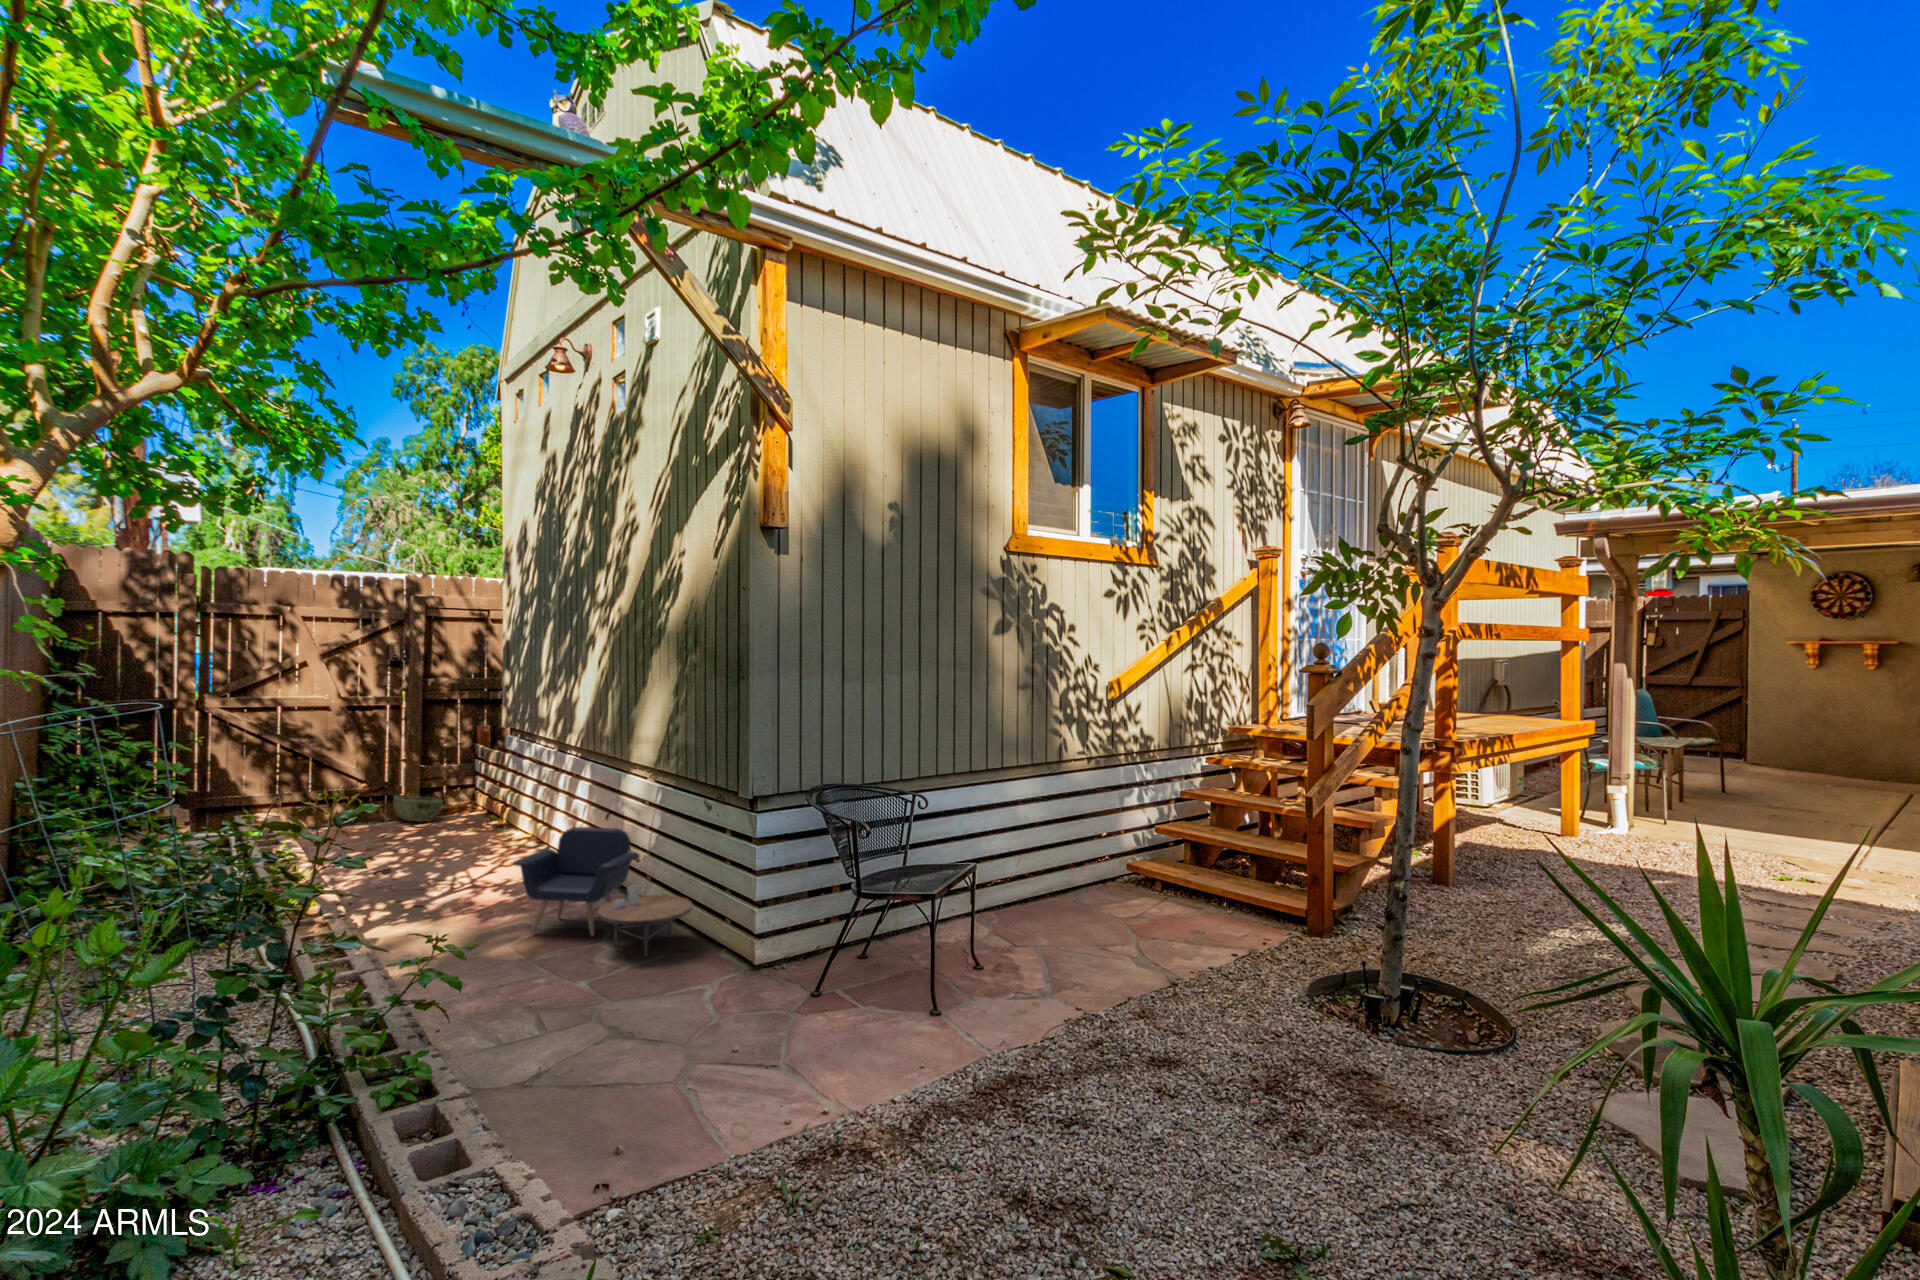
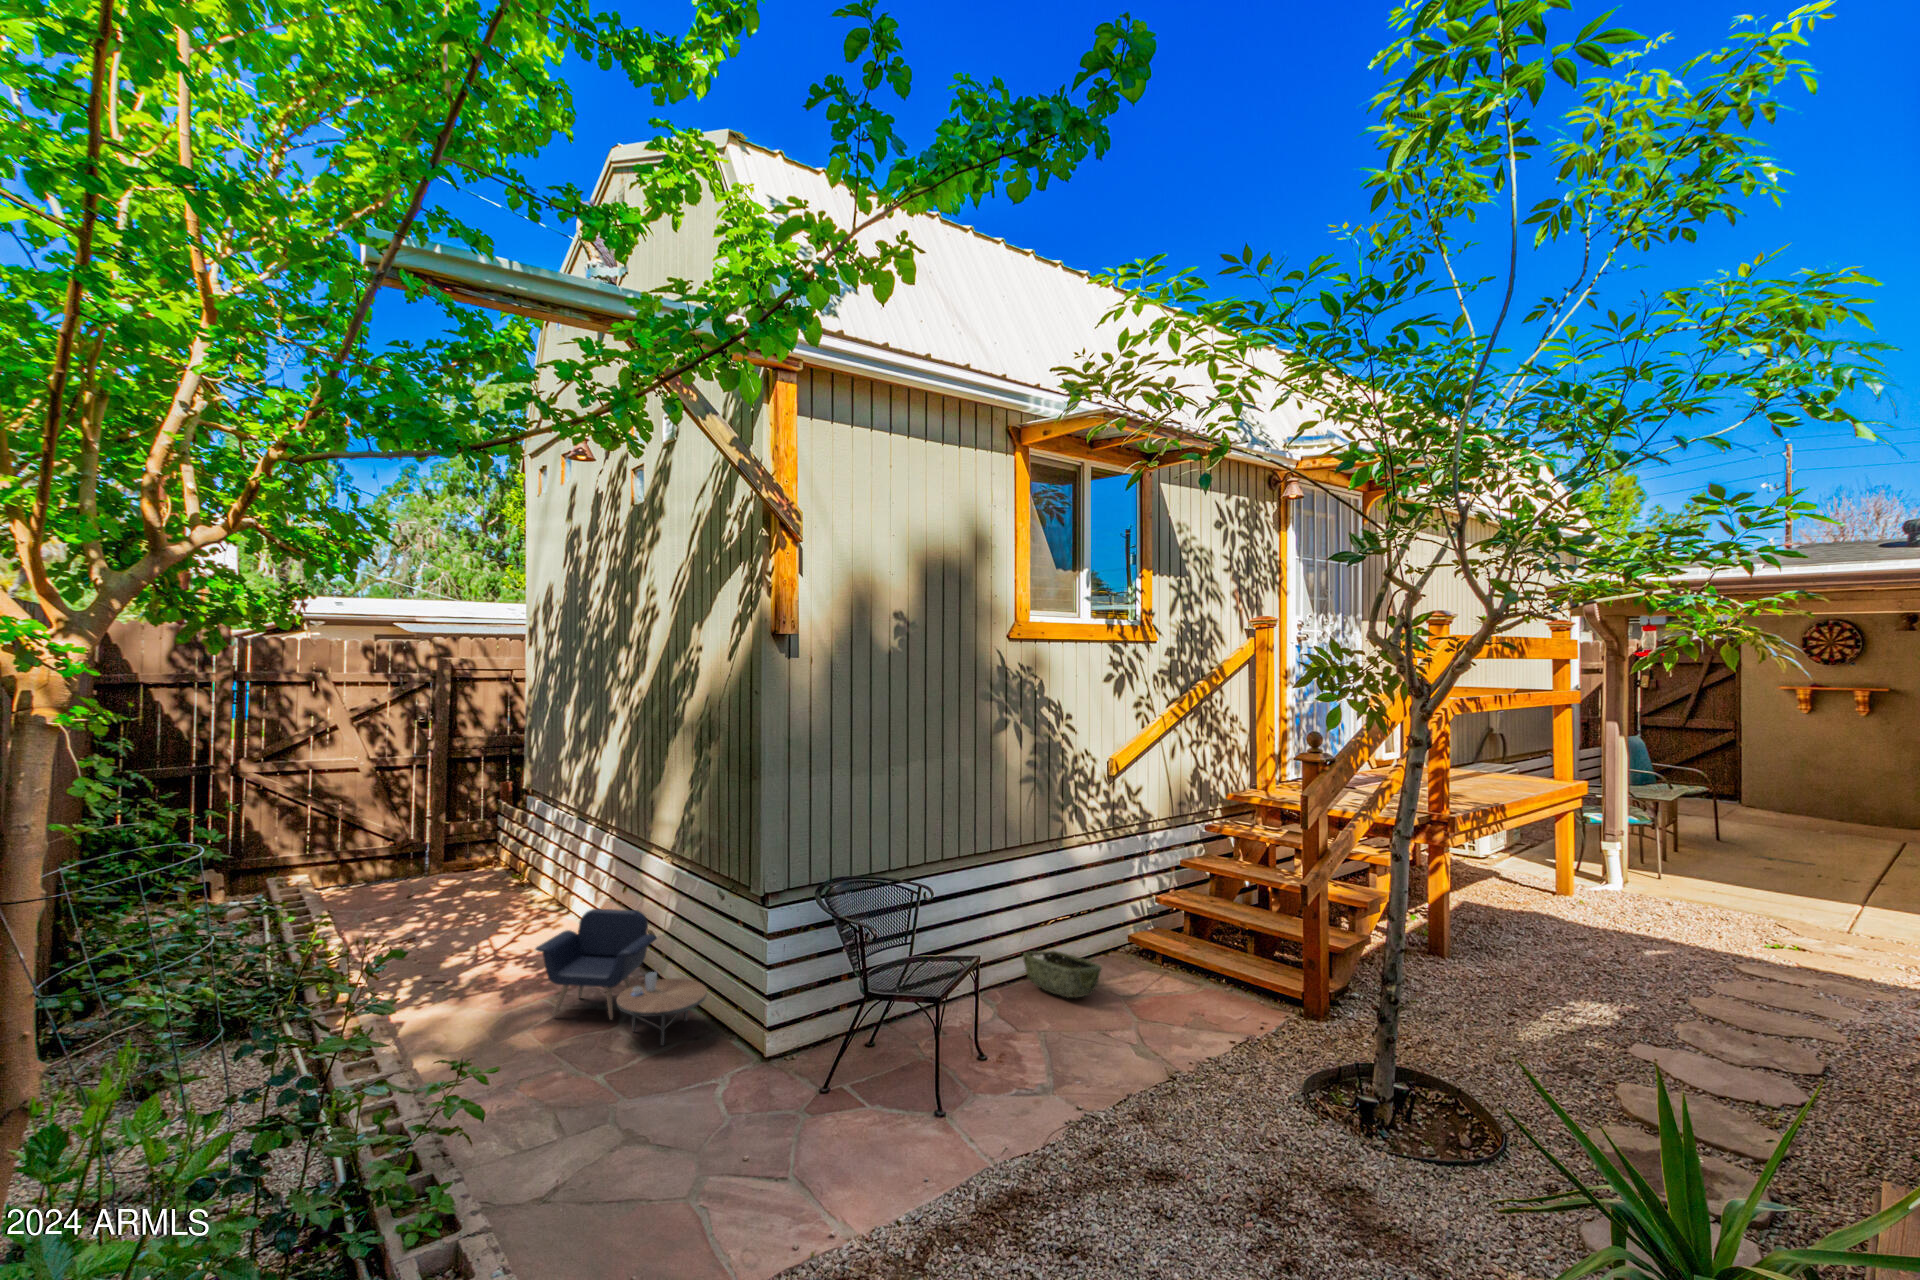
woven basket: present [393,795,443,822] -> present [1023,951,1101,997]

